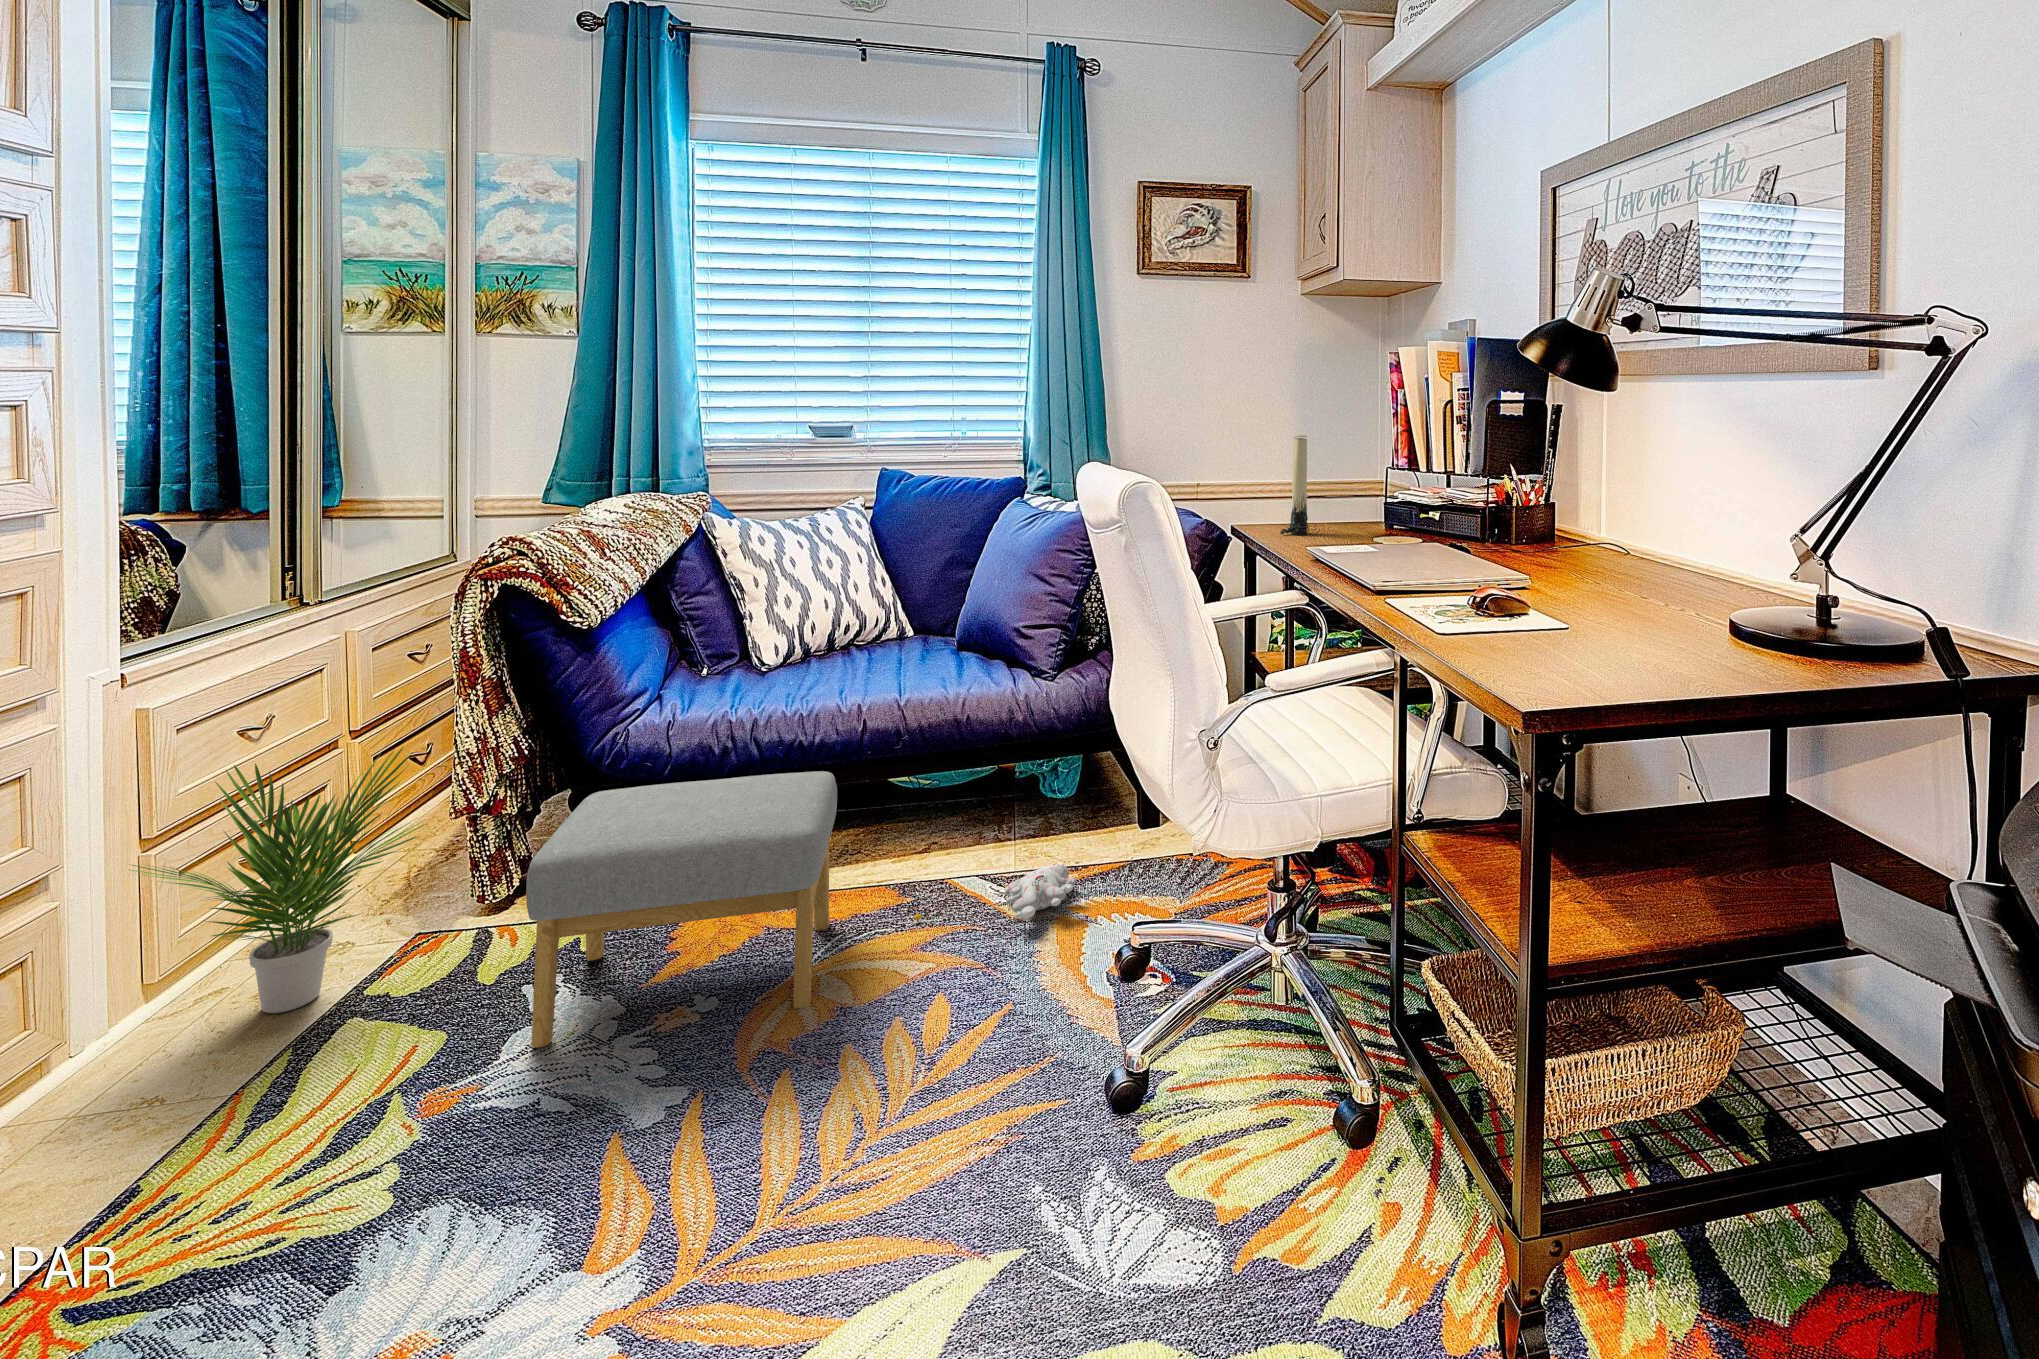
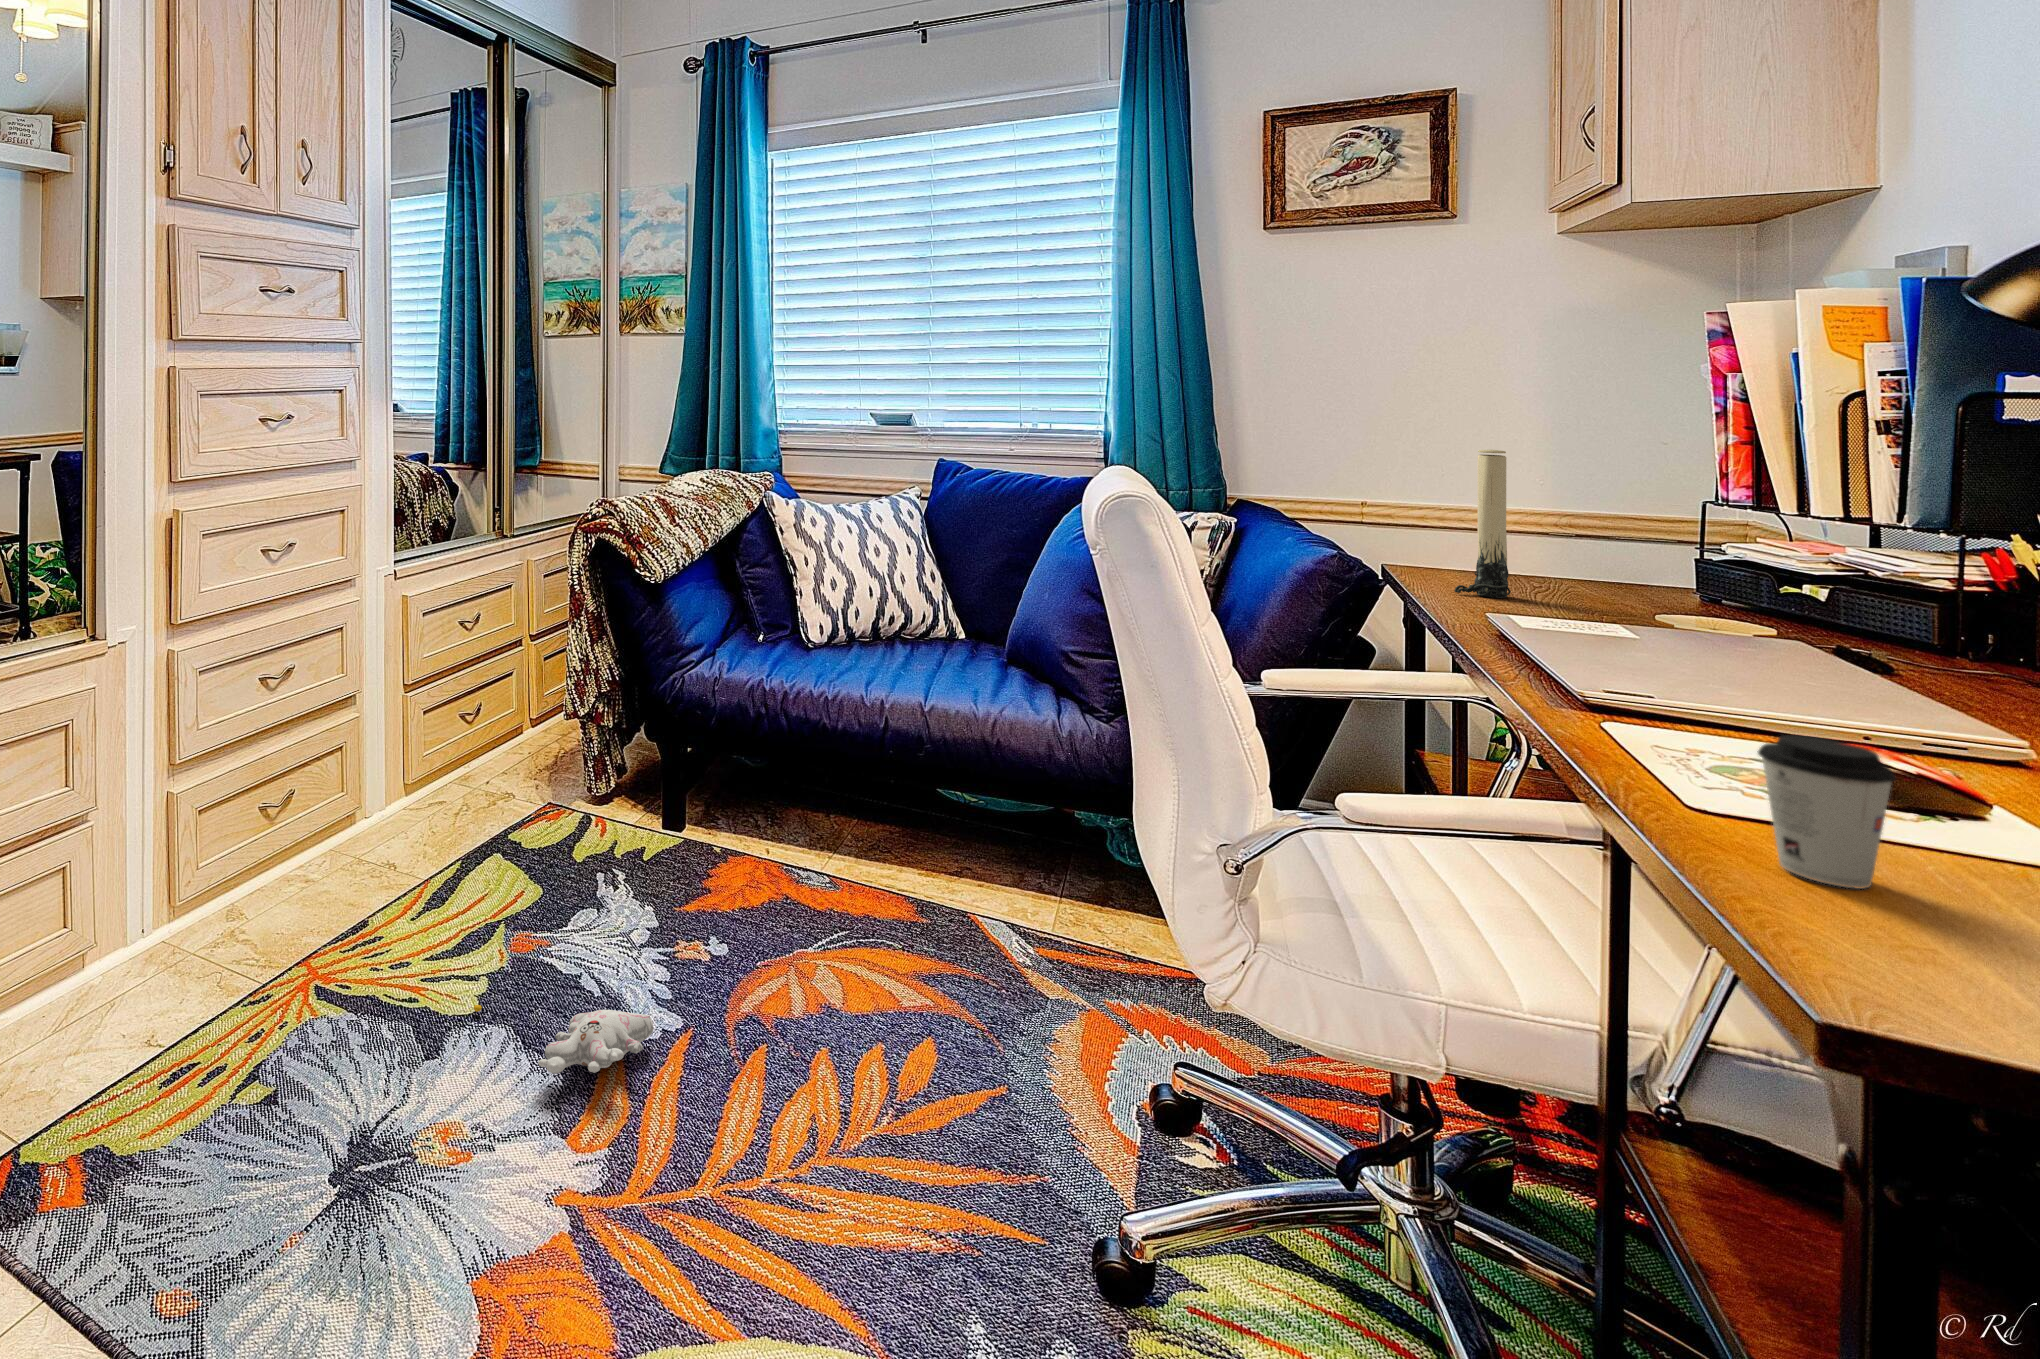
coffee cup: none [1480,581,1529,656] -> present [1757,735,1896,889]
potted plant: present [130,746,427,1013] -> none [384,646,546,835]
footstool: present [526,771,837,1048] -> none [584,728,849,993]
plush toy: present [914,863,1077,920] -> present [474,1005,654,1074]

